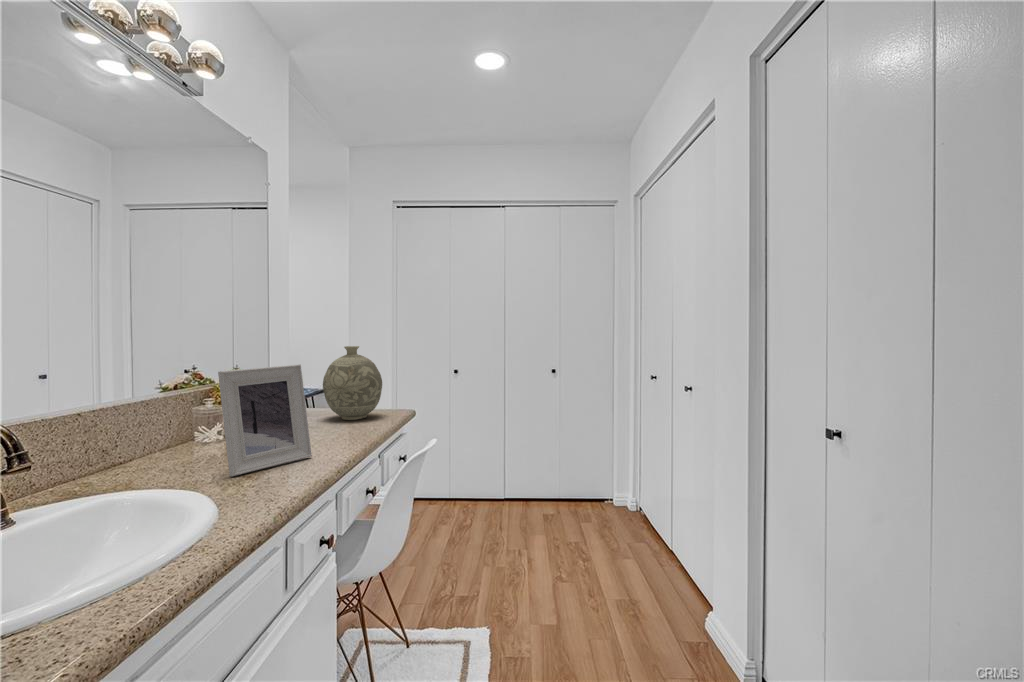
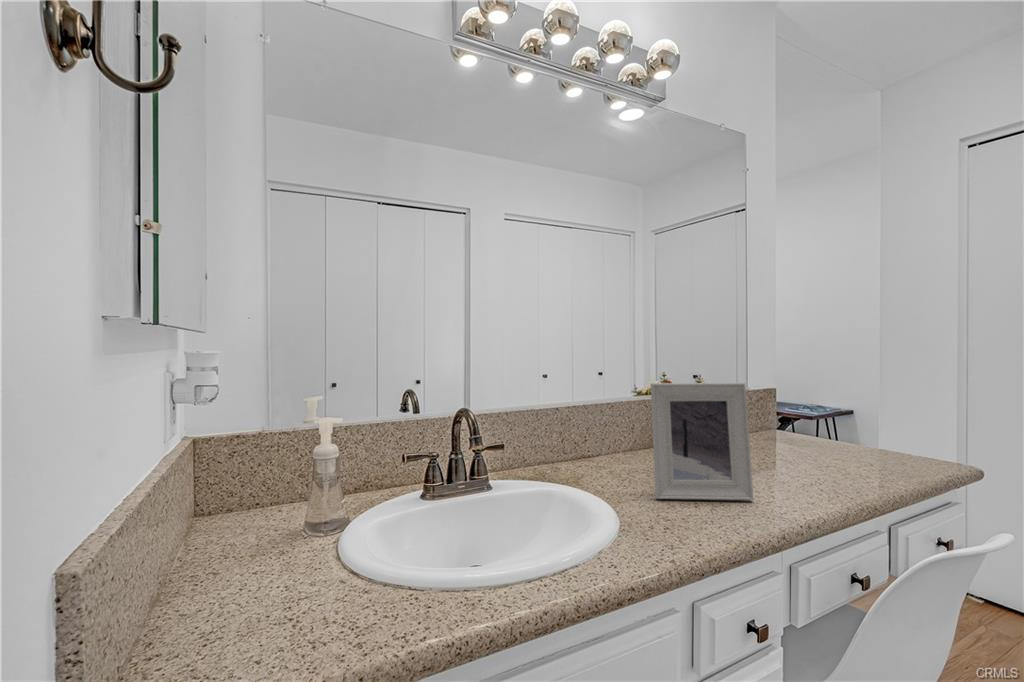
decorative vase: present [323,346,382,420] -> none [803,362,894,462]

